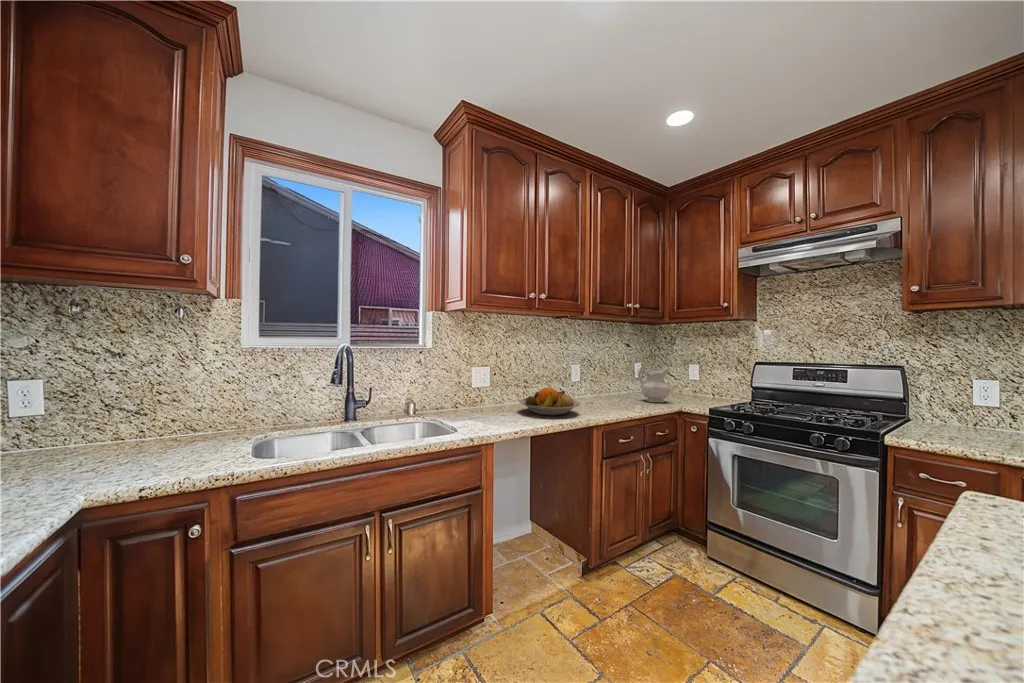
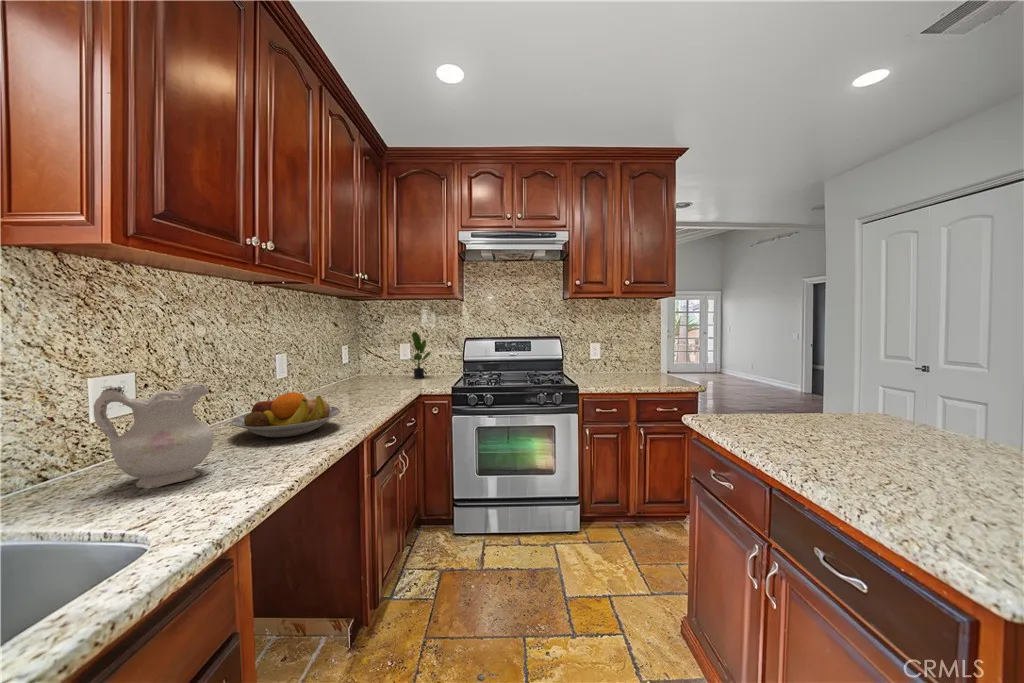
potted plant: none [692,353,717,398] -> present [410,332,431,378]
ceramic pitcher: present [638,367,670,403] -> present [94,383,214,488]

